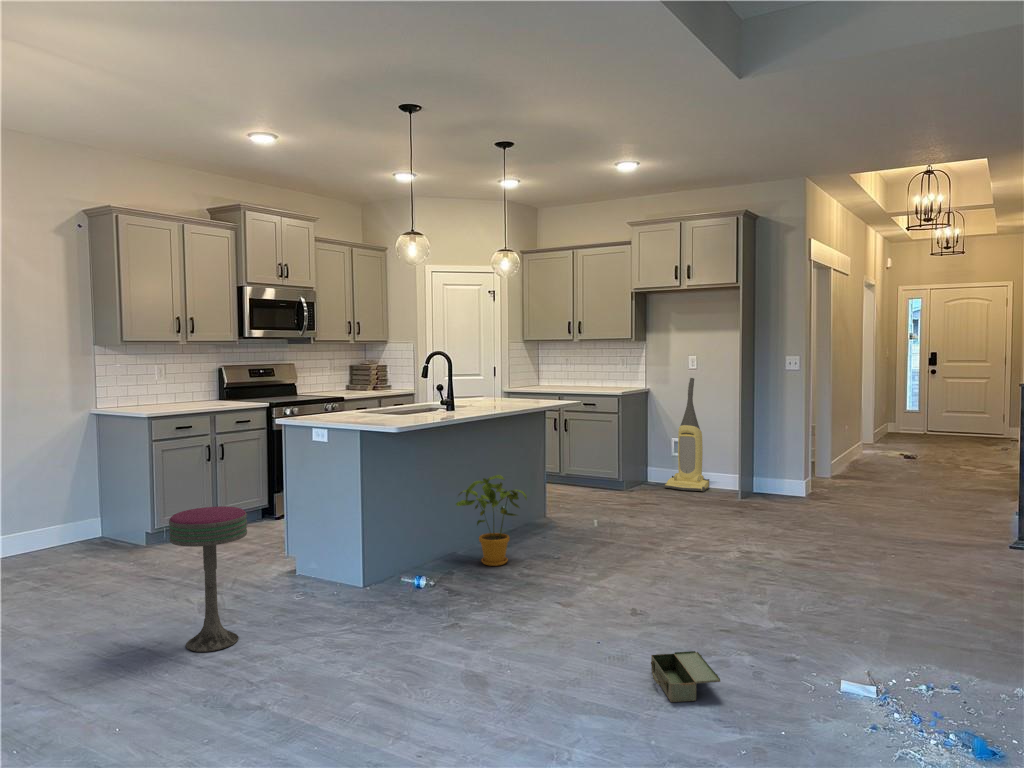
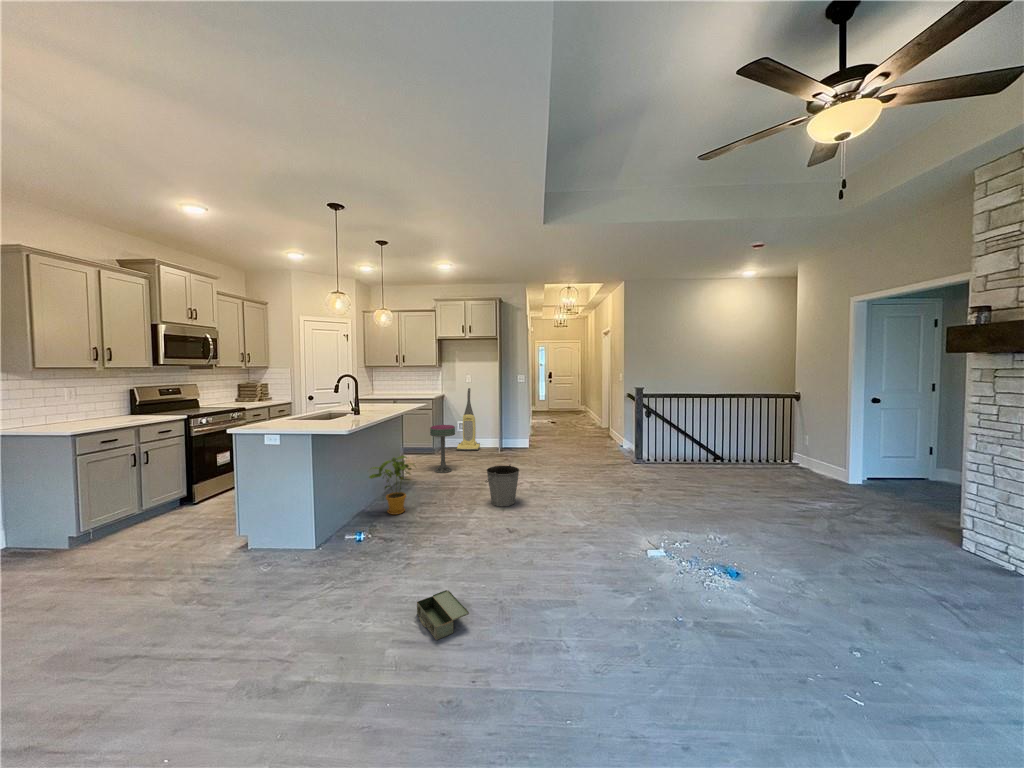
bar stool: present [169,506,247,652] -> present [430,425,455,473]
bucket: none [637,510,699,581] -> present [485,464,519,506]
toolbox: present [651,651,720,702] -> present [417,590,469,640]

